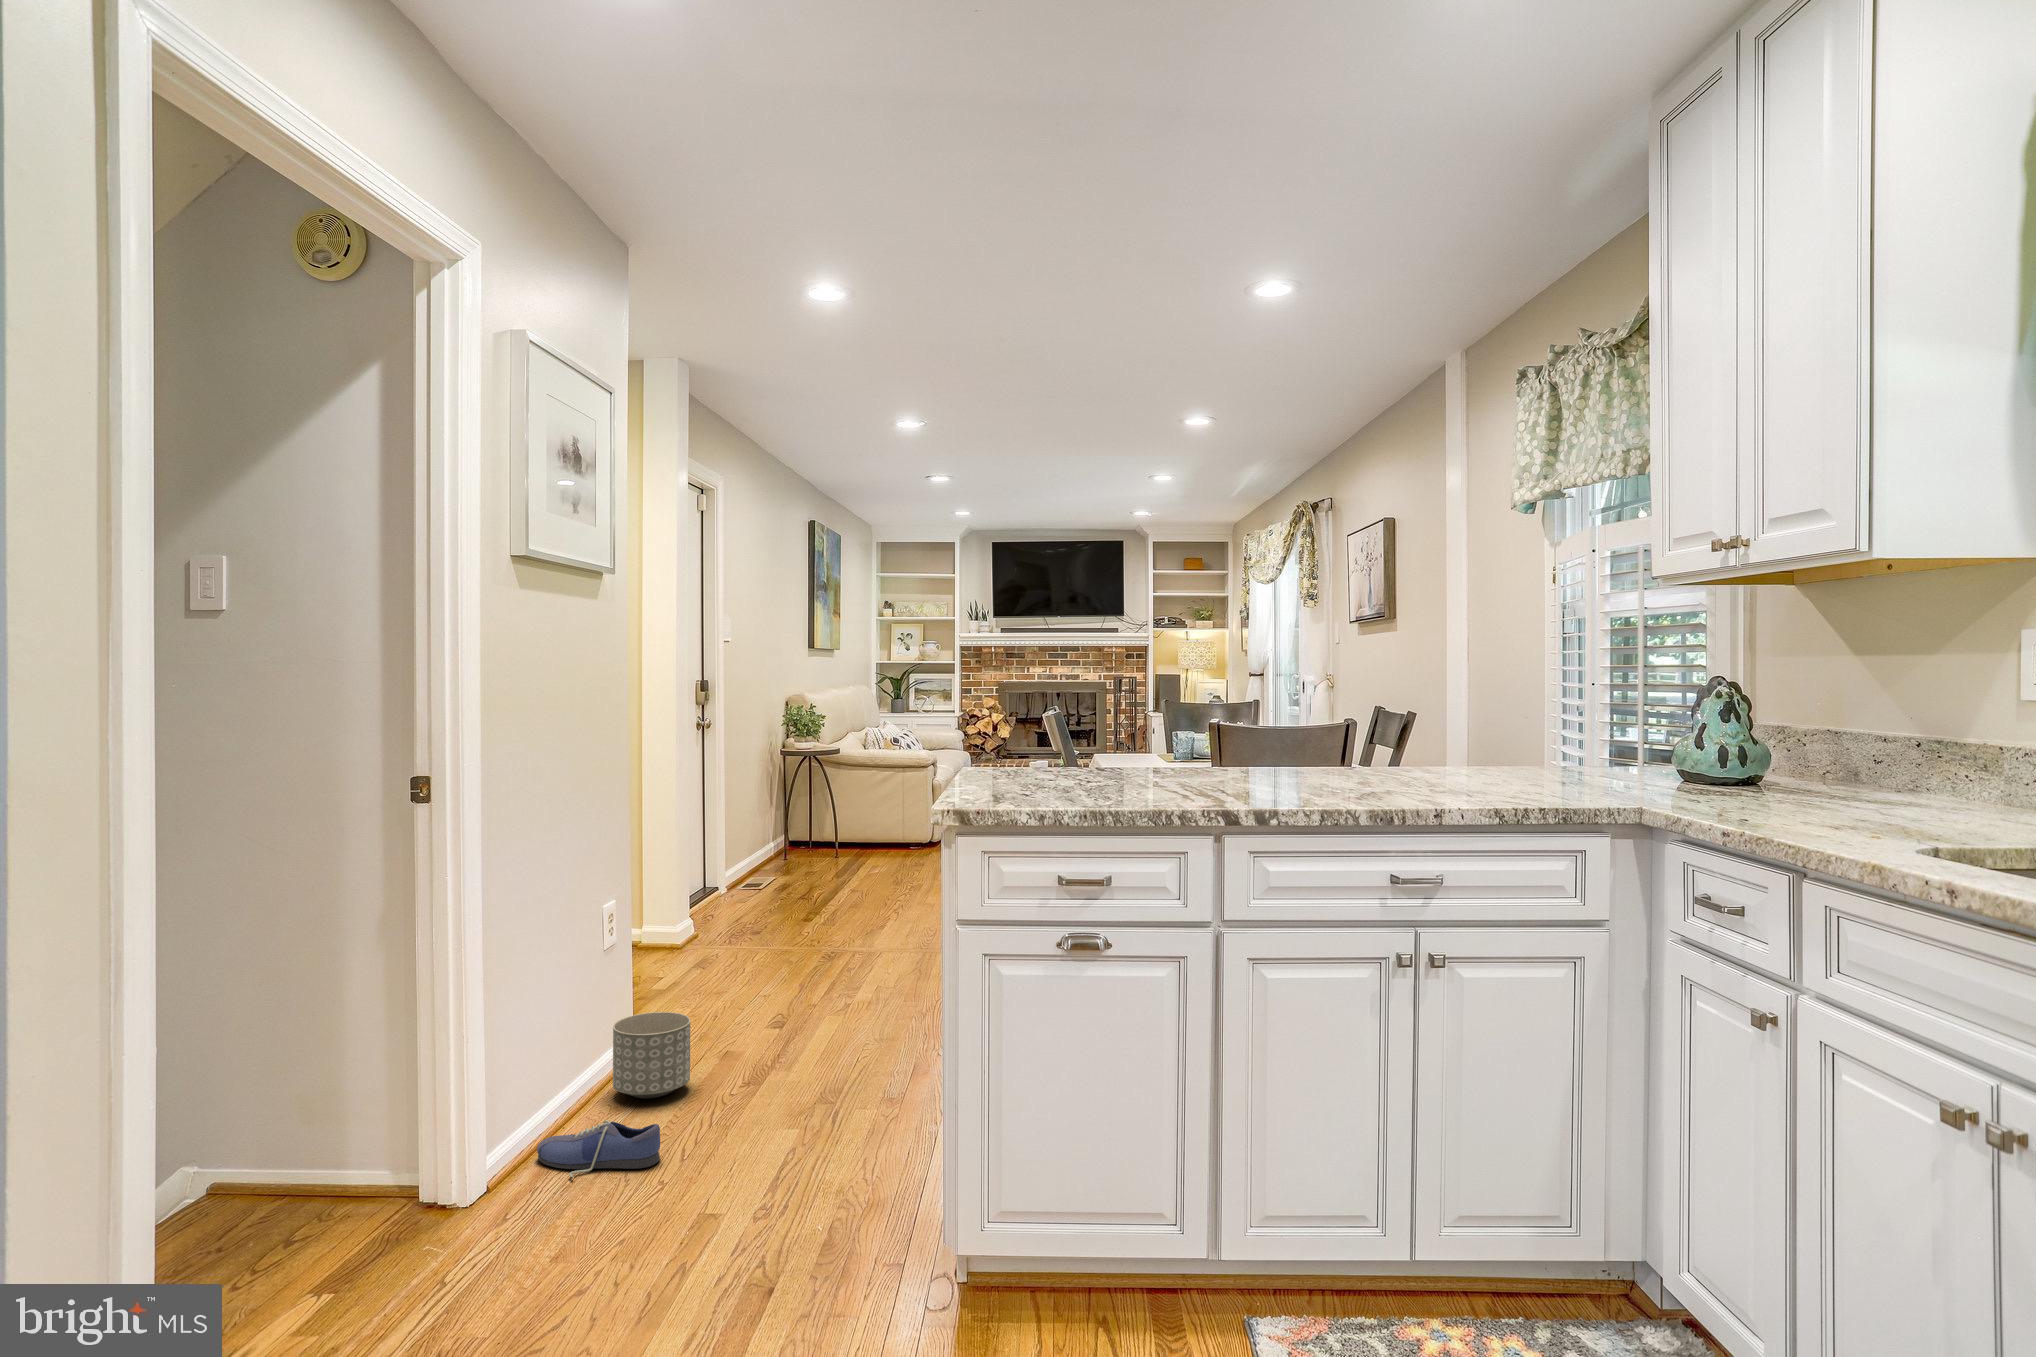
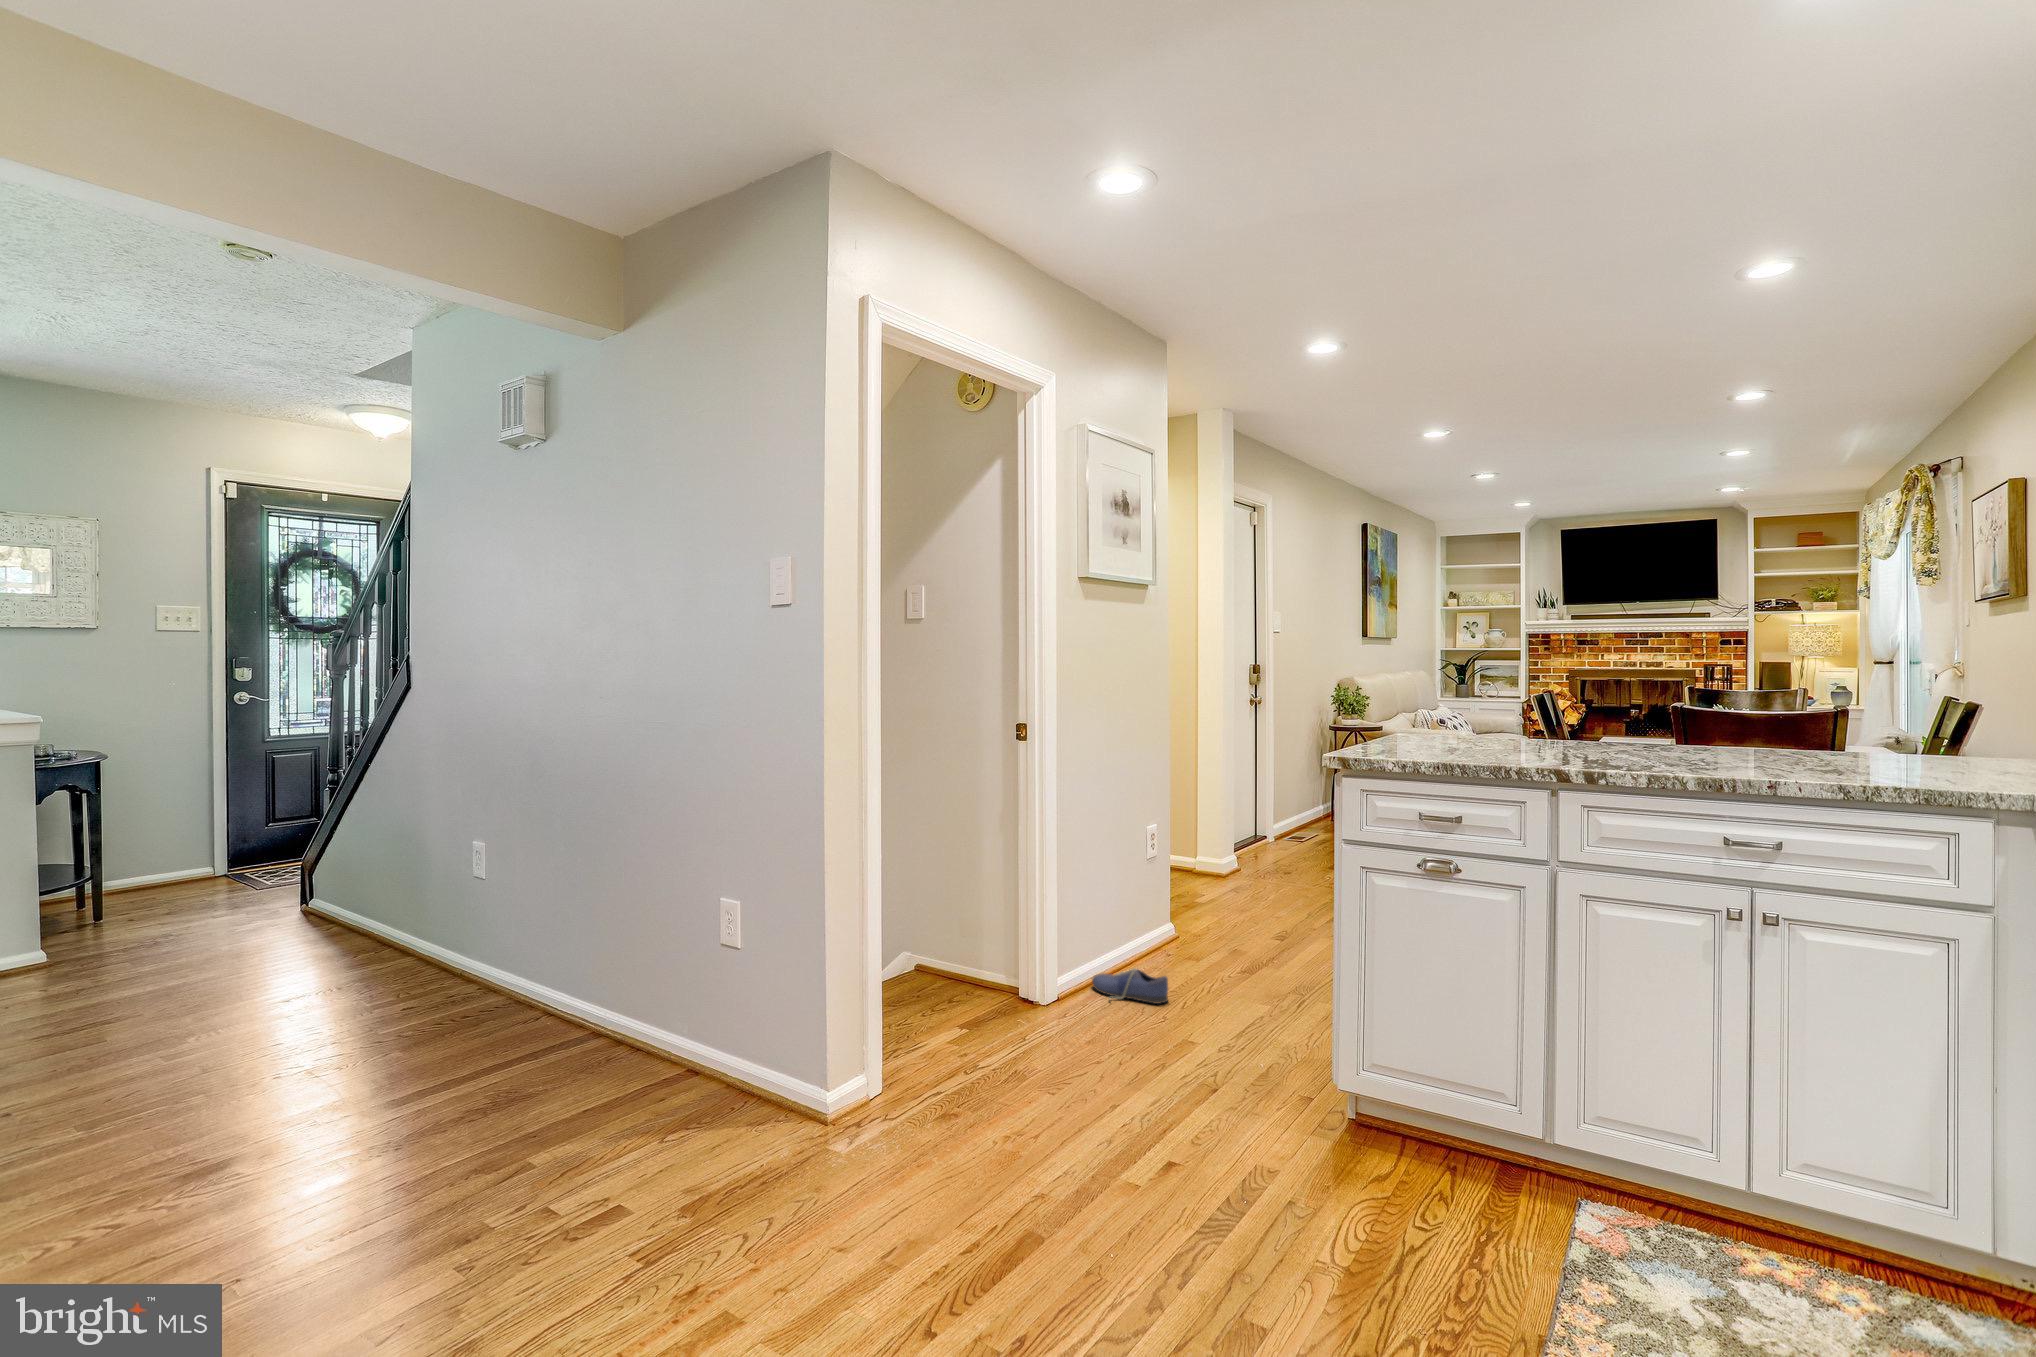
planter: present [613,1012,690,1099] -> none [1149,905,1203,965]

